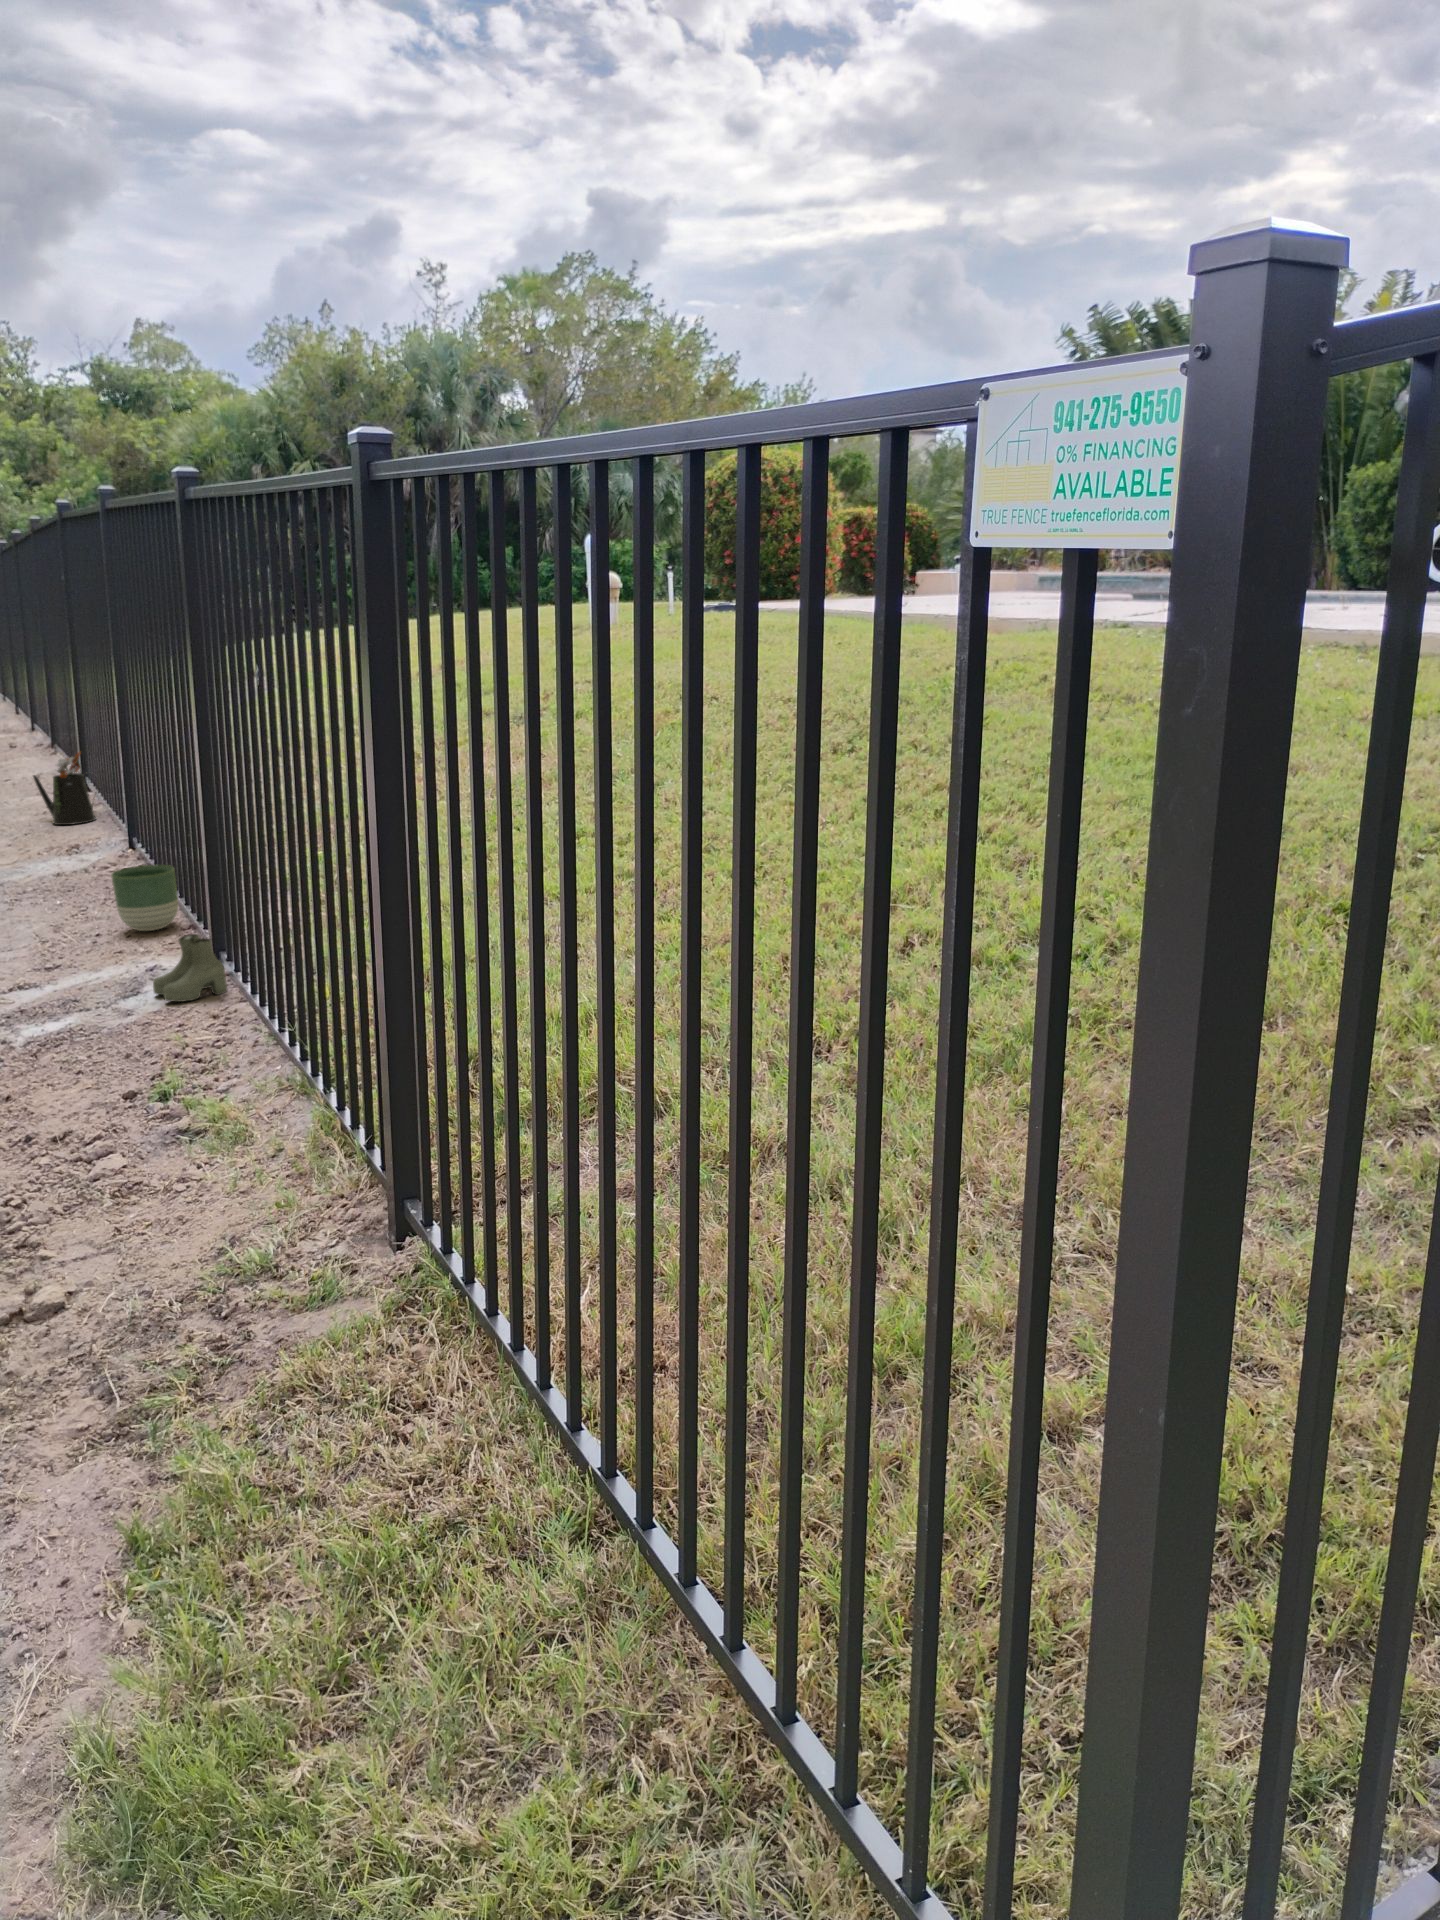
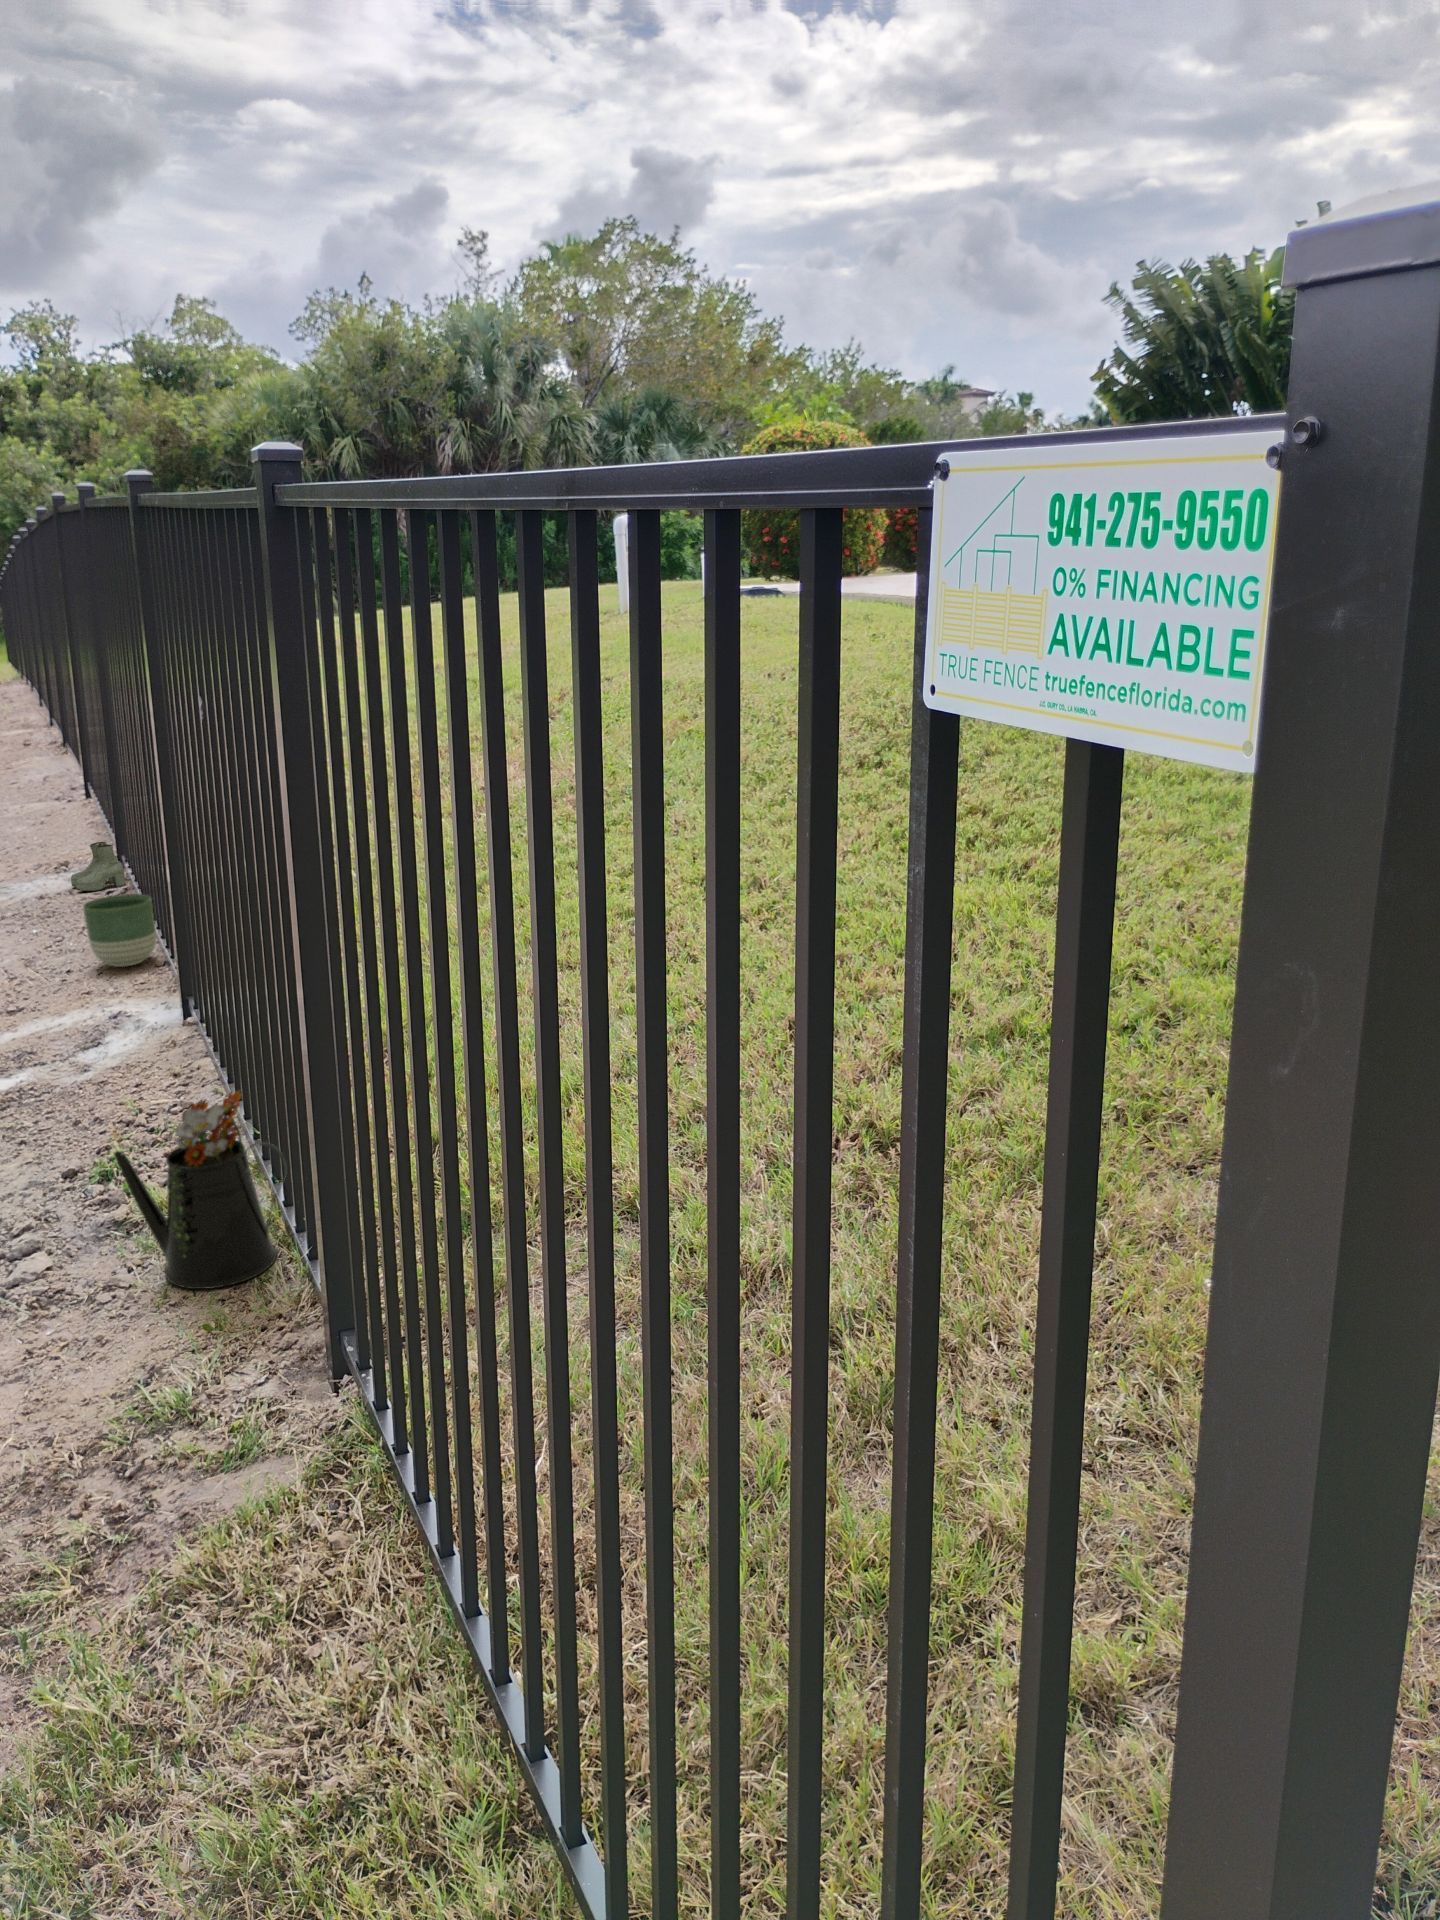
watering can: present [33,752,98,825] -> present [114,1091,287,1289]
boots: present [153,934,227,1002] -> present [71,842,126,891]

